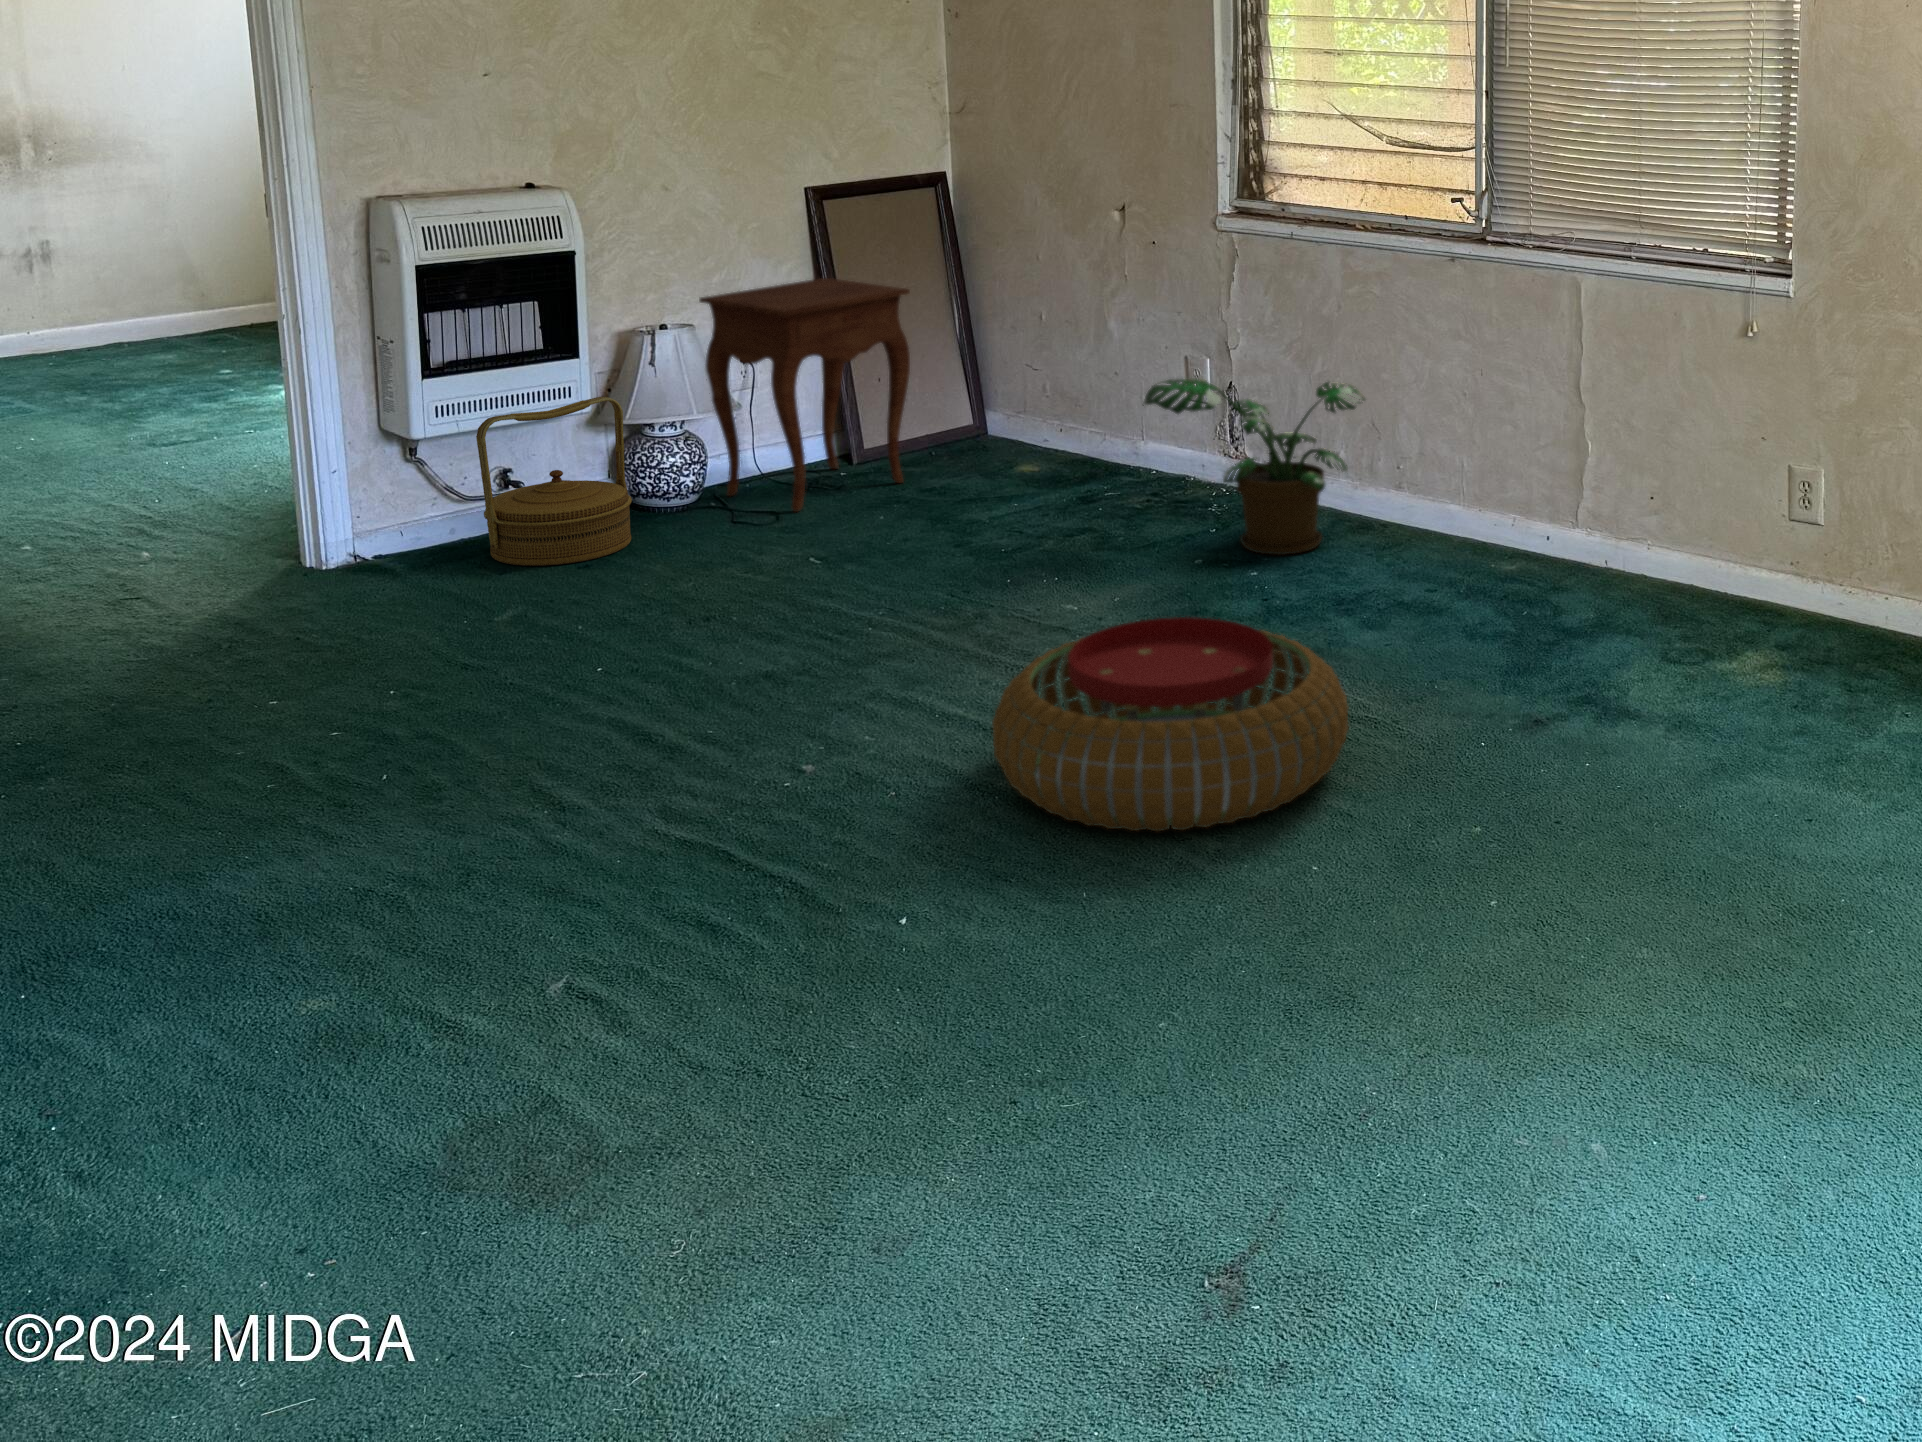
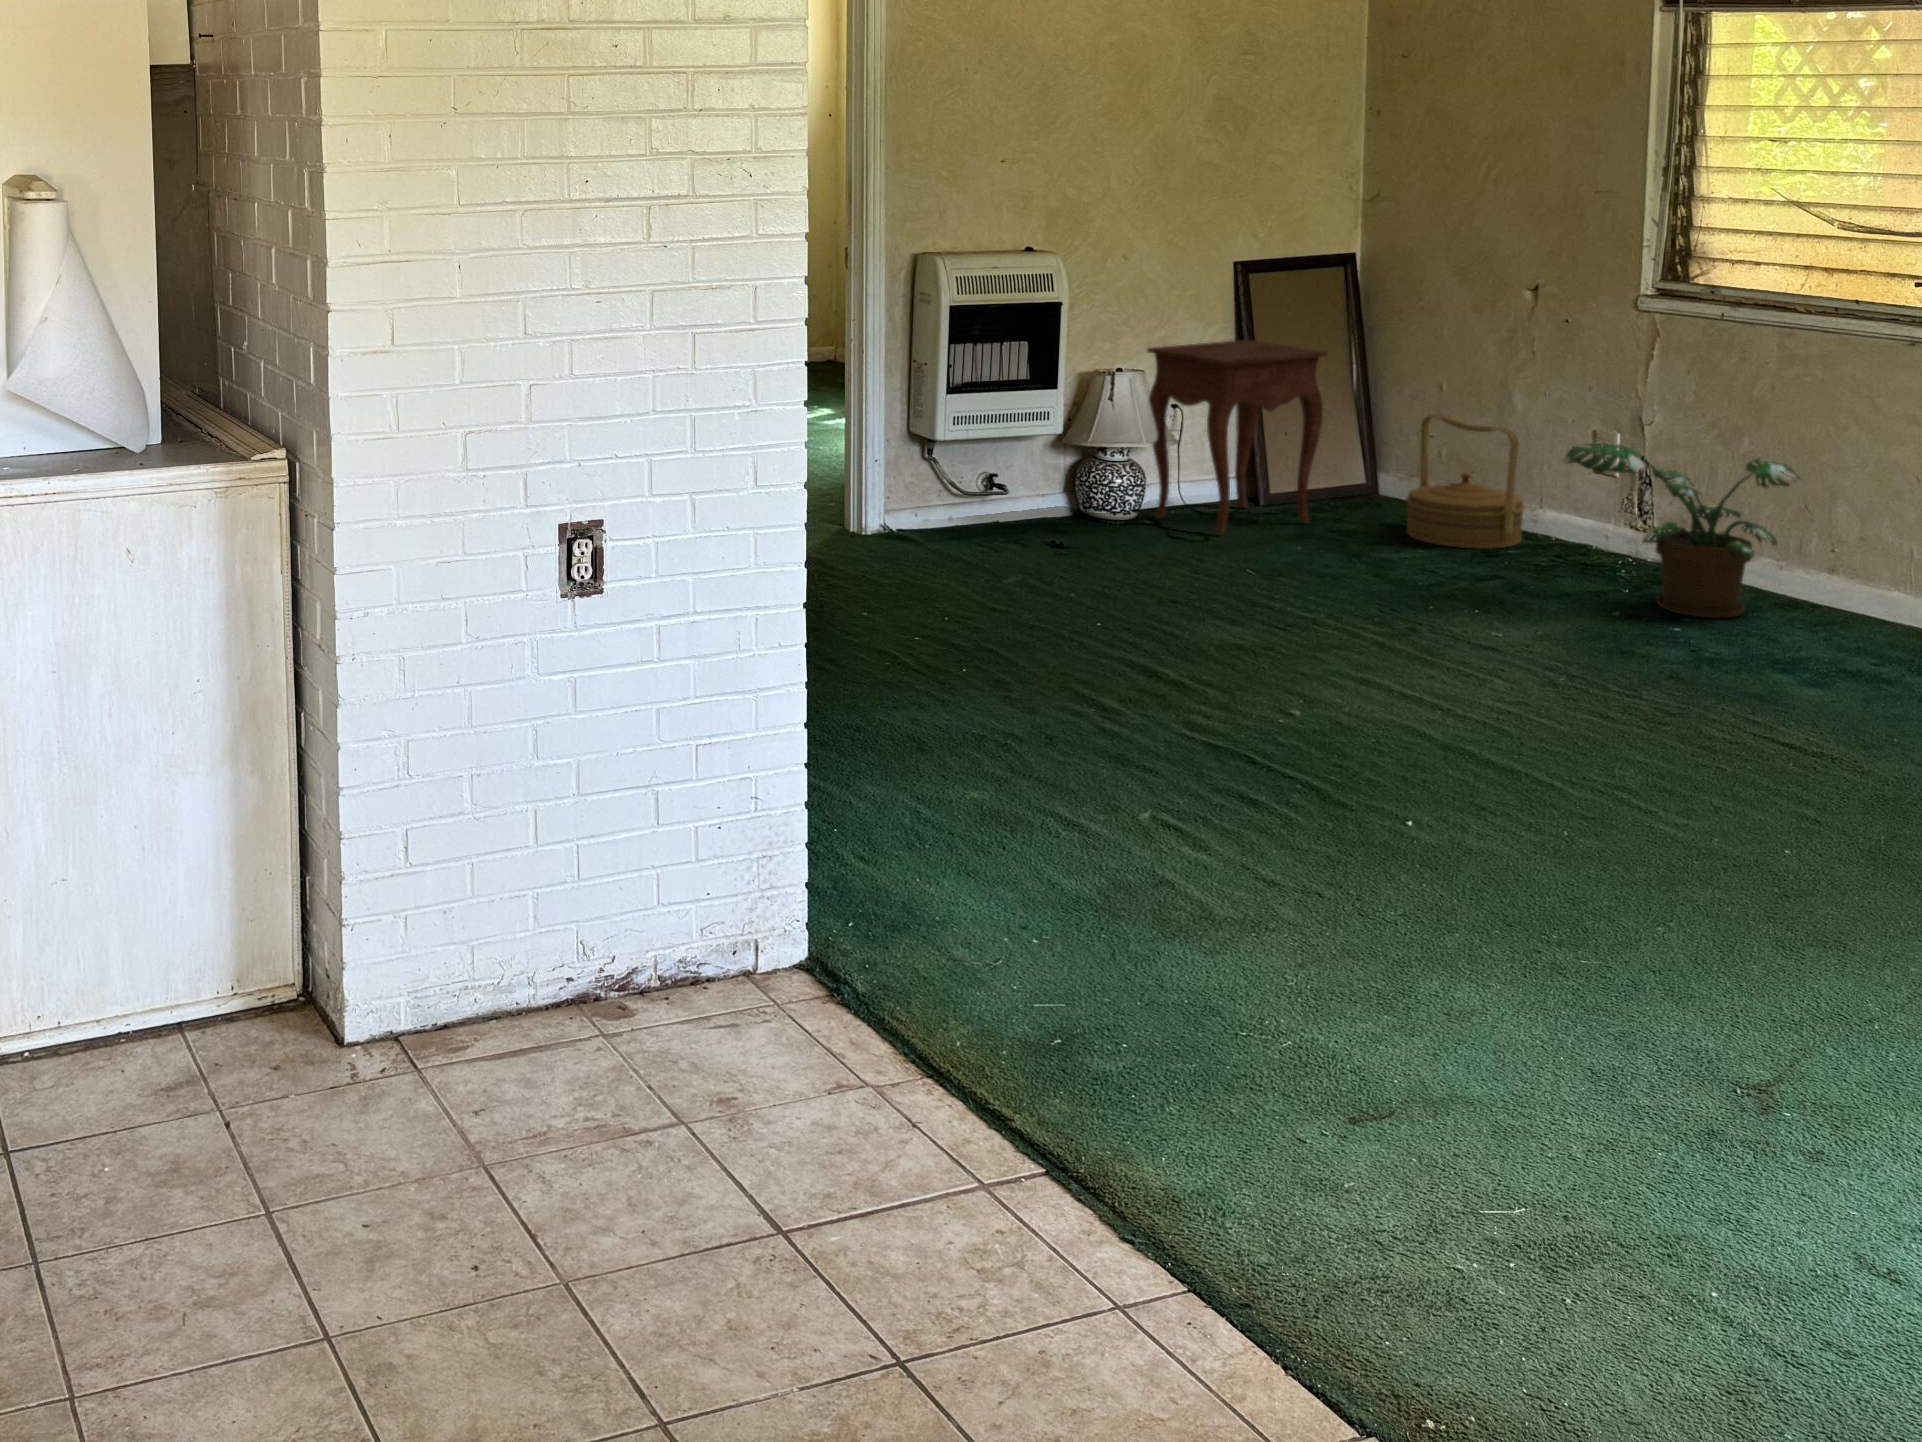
woven basket: present [476,397,632,566] -> present [1406,414,1525,549]
pouf: present [992,617,1349,831] -> none [1455,629,1806,805]

